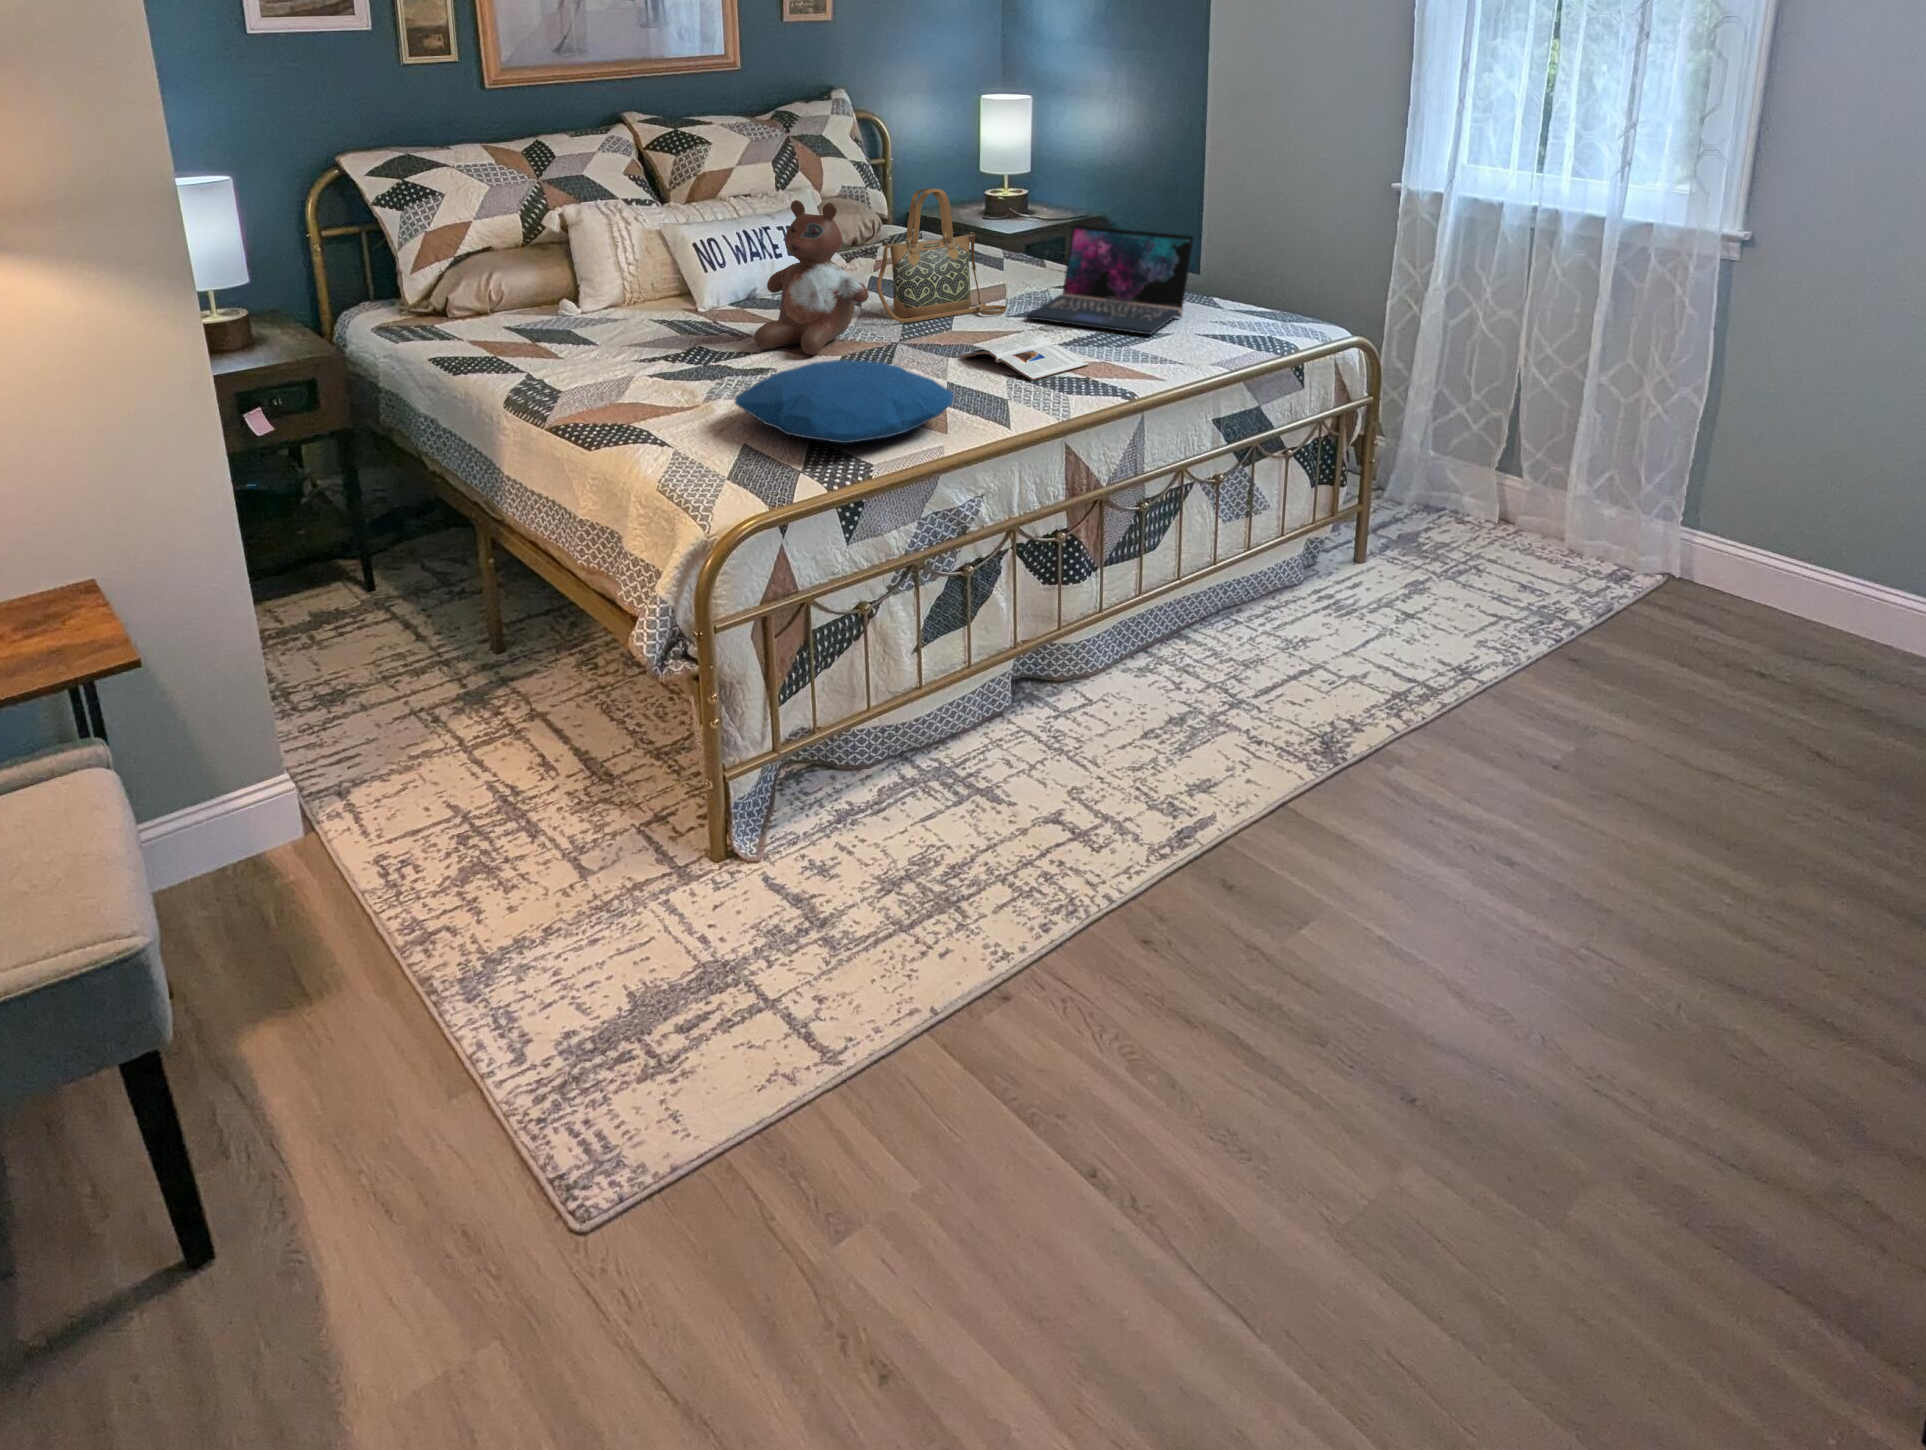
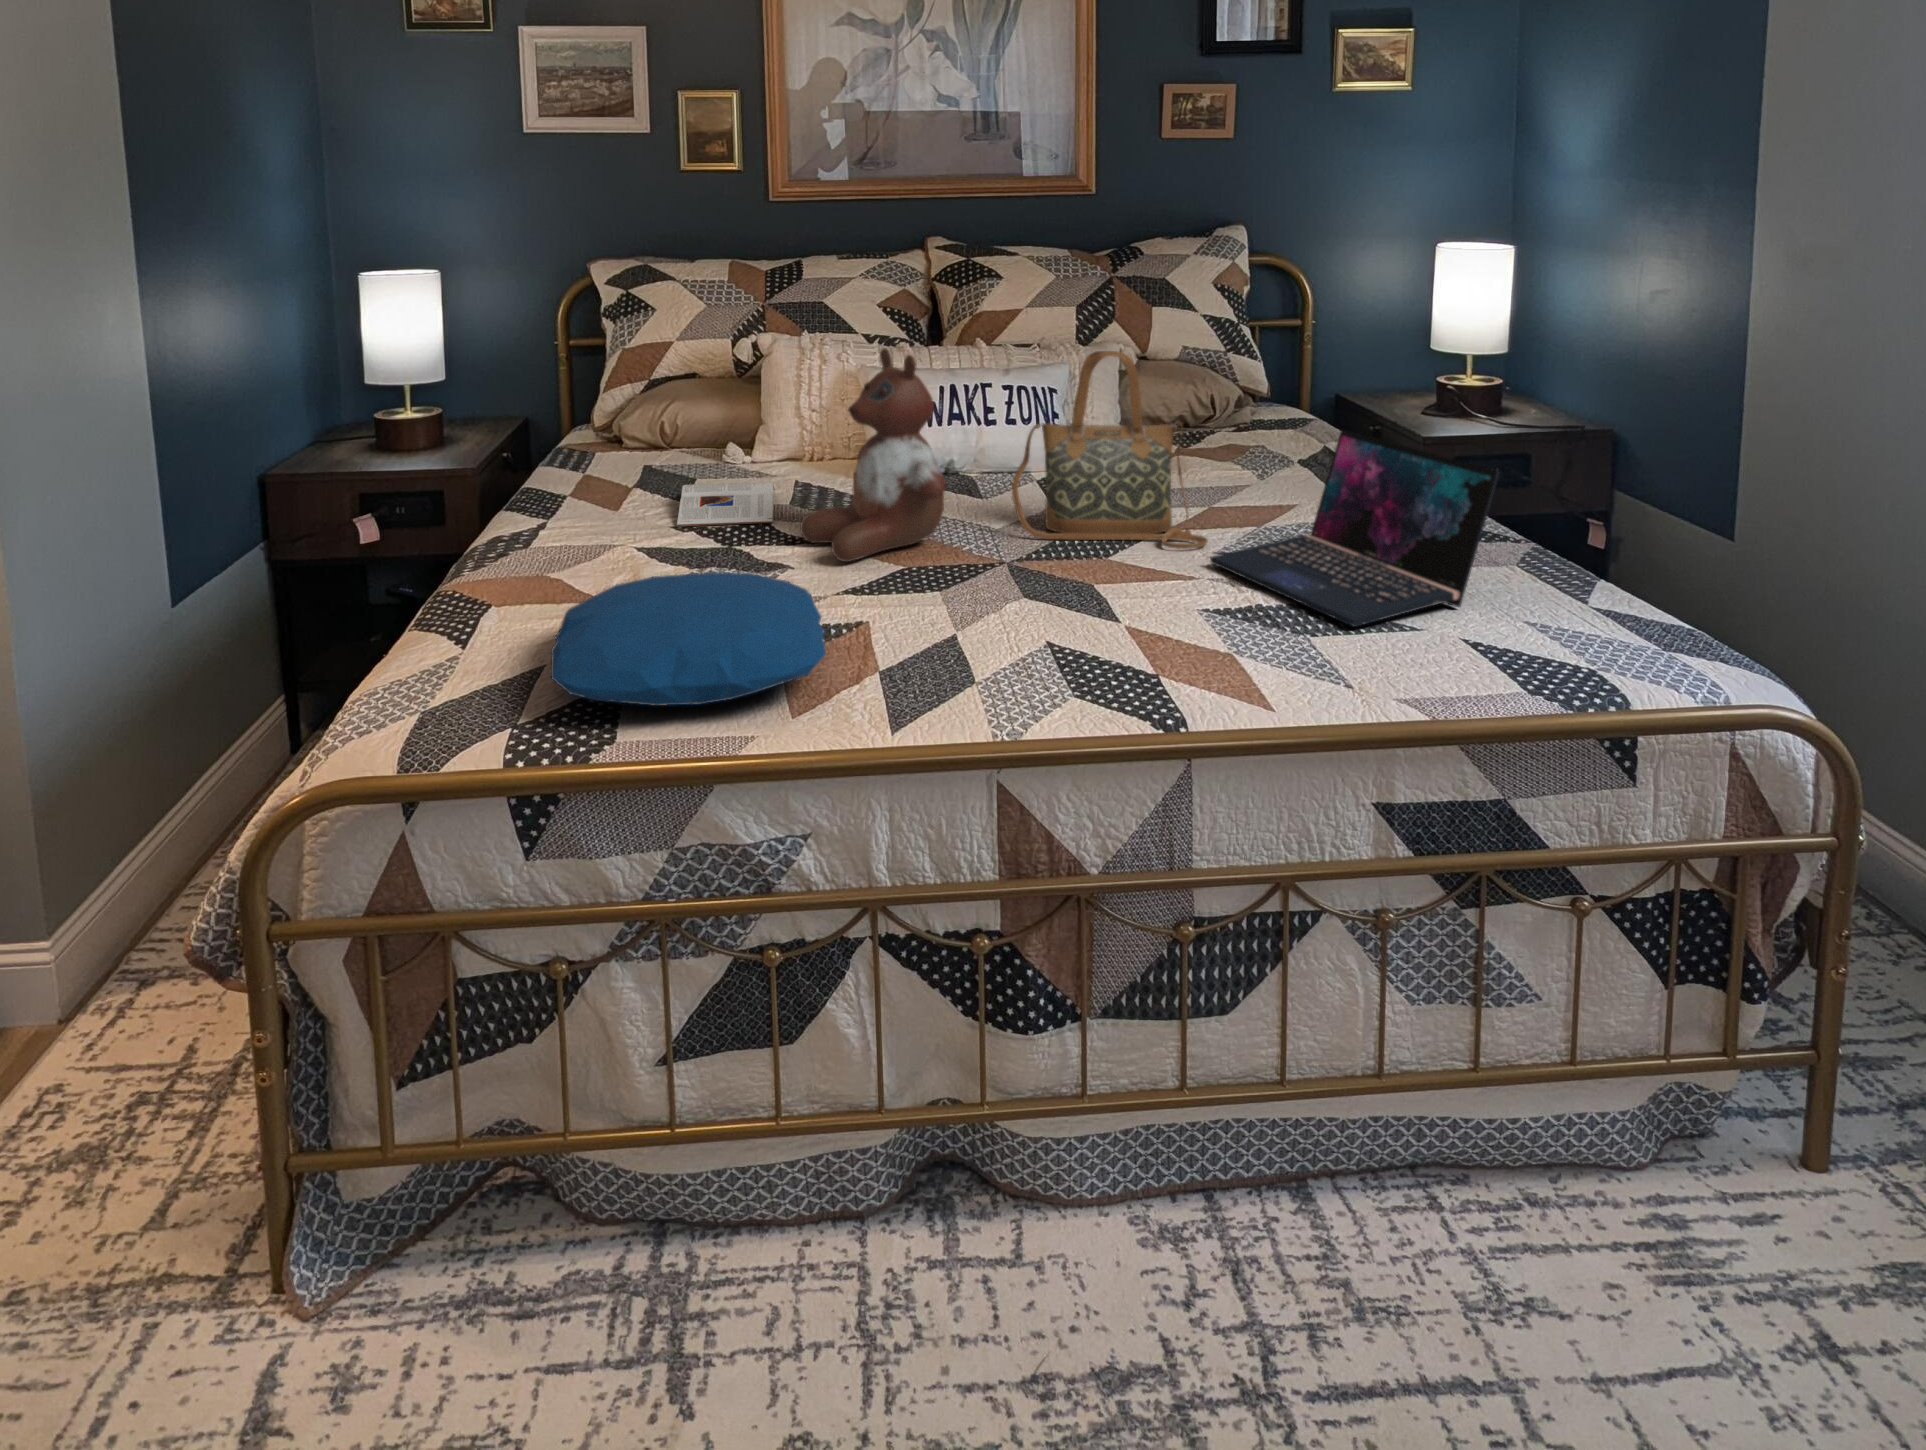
magazine: present [961,336,1089,380] -> present [677,482,775,526]

